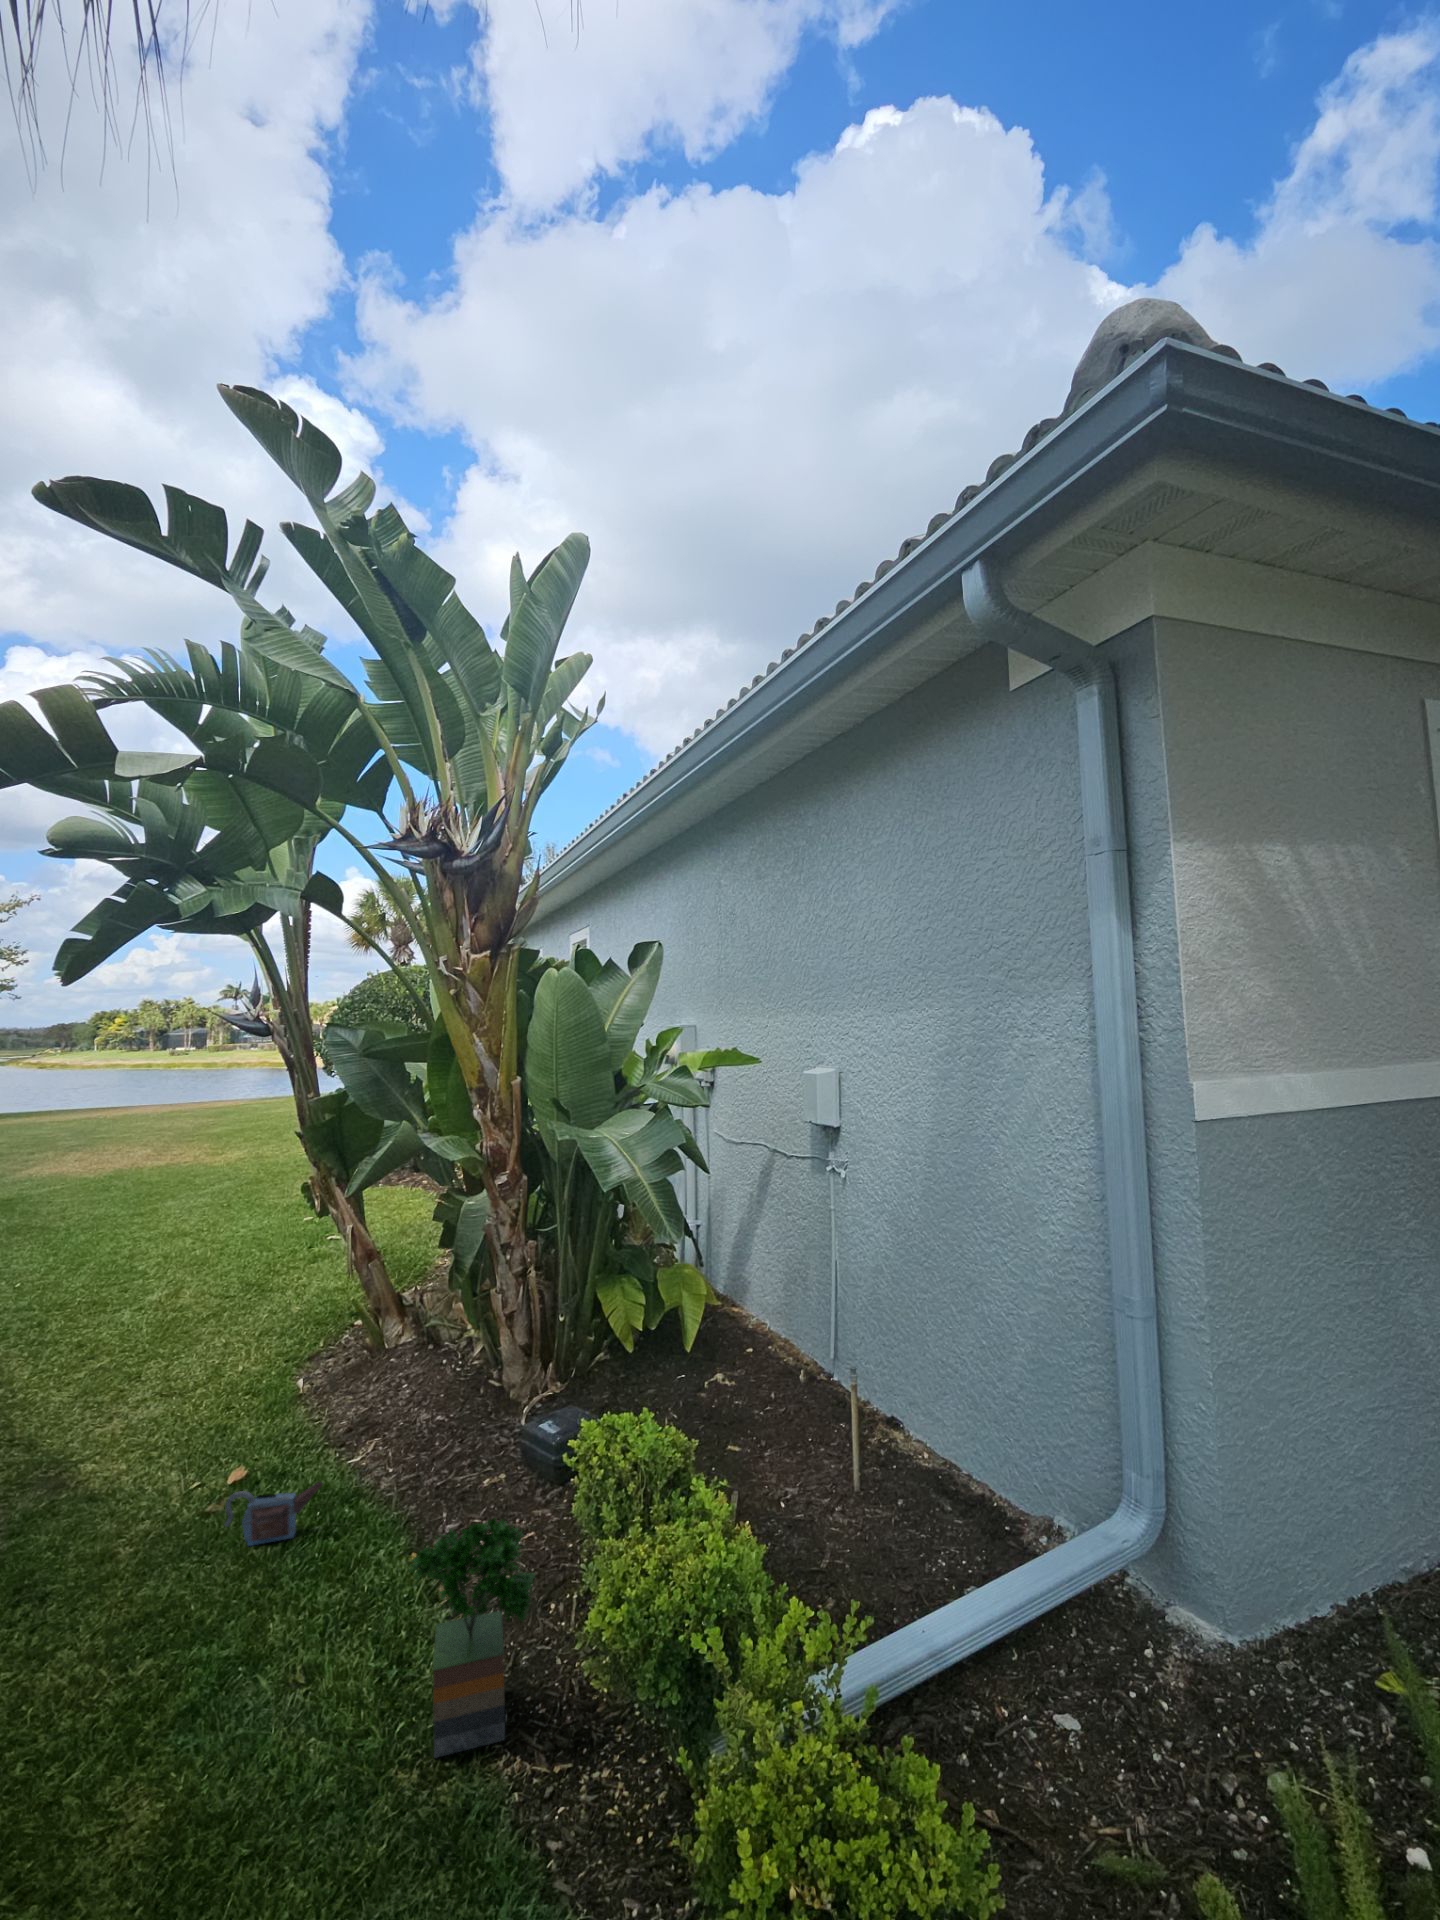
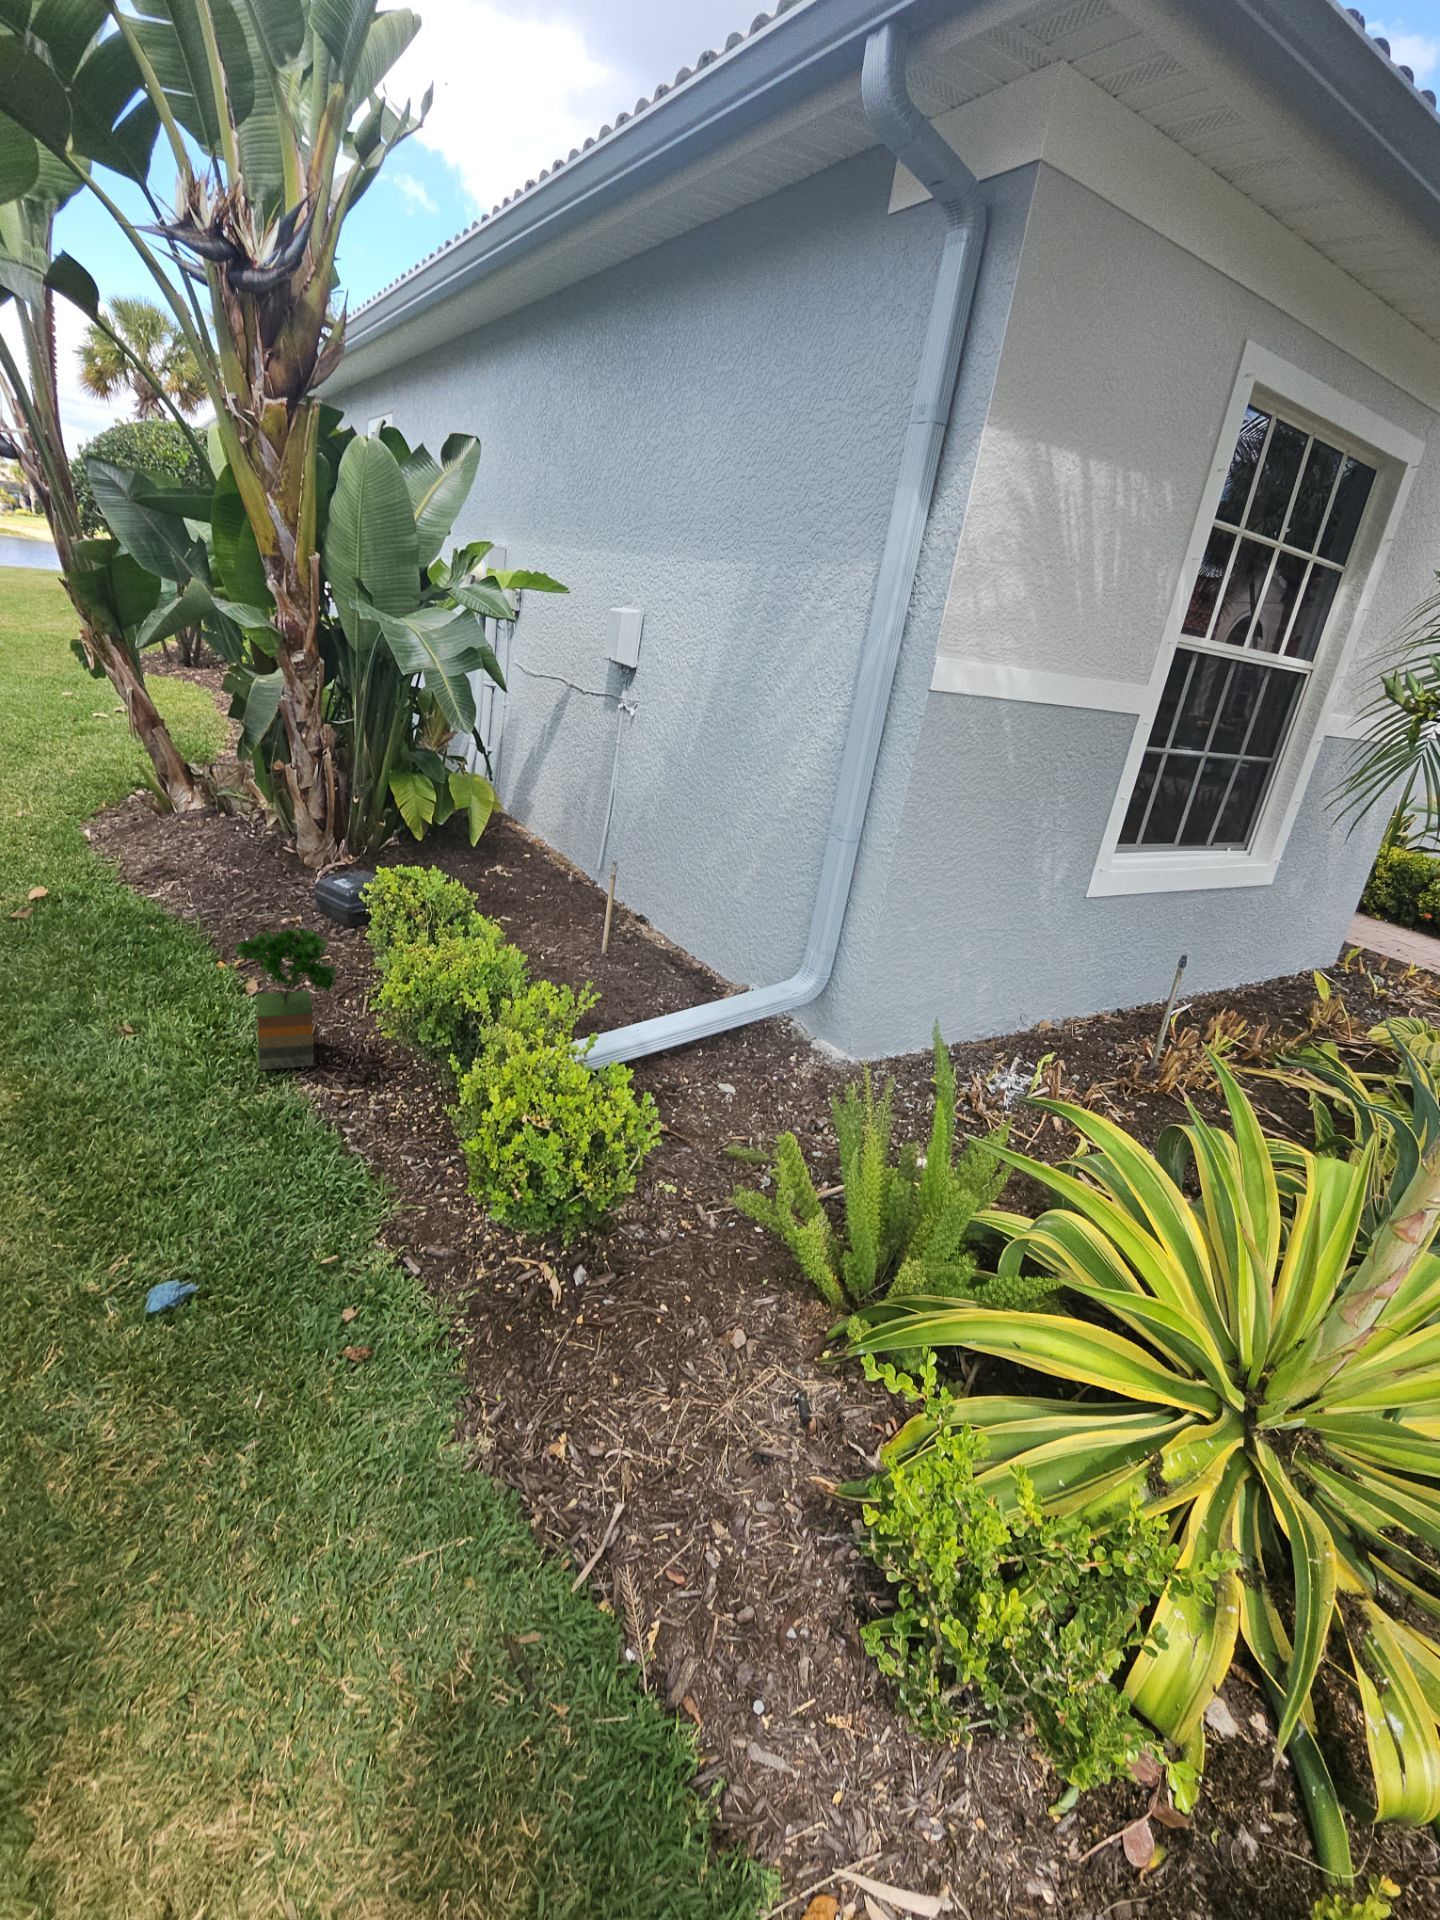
watering can: present [225,1482,323,1546] -> none [39,898,133,942]

